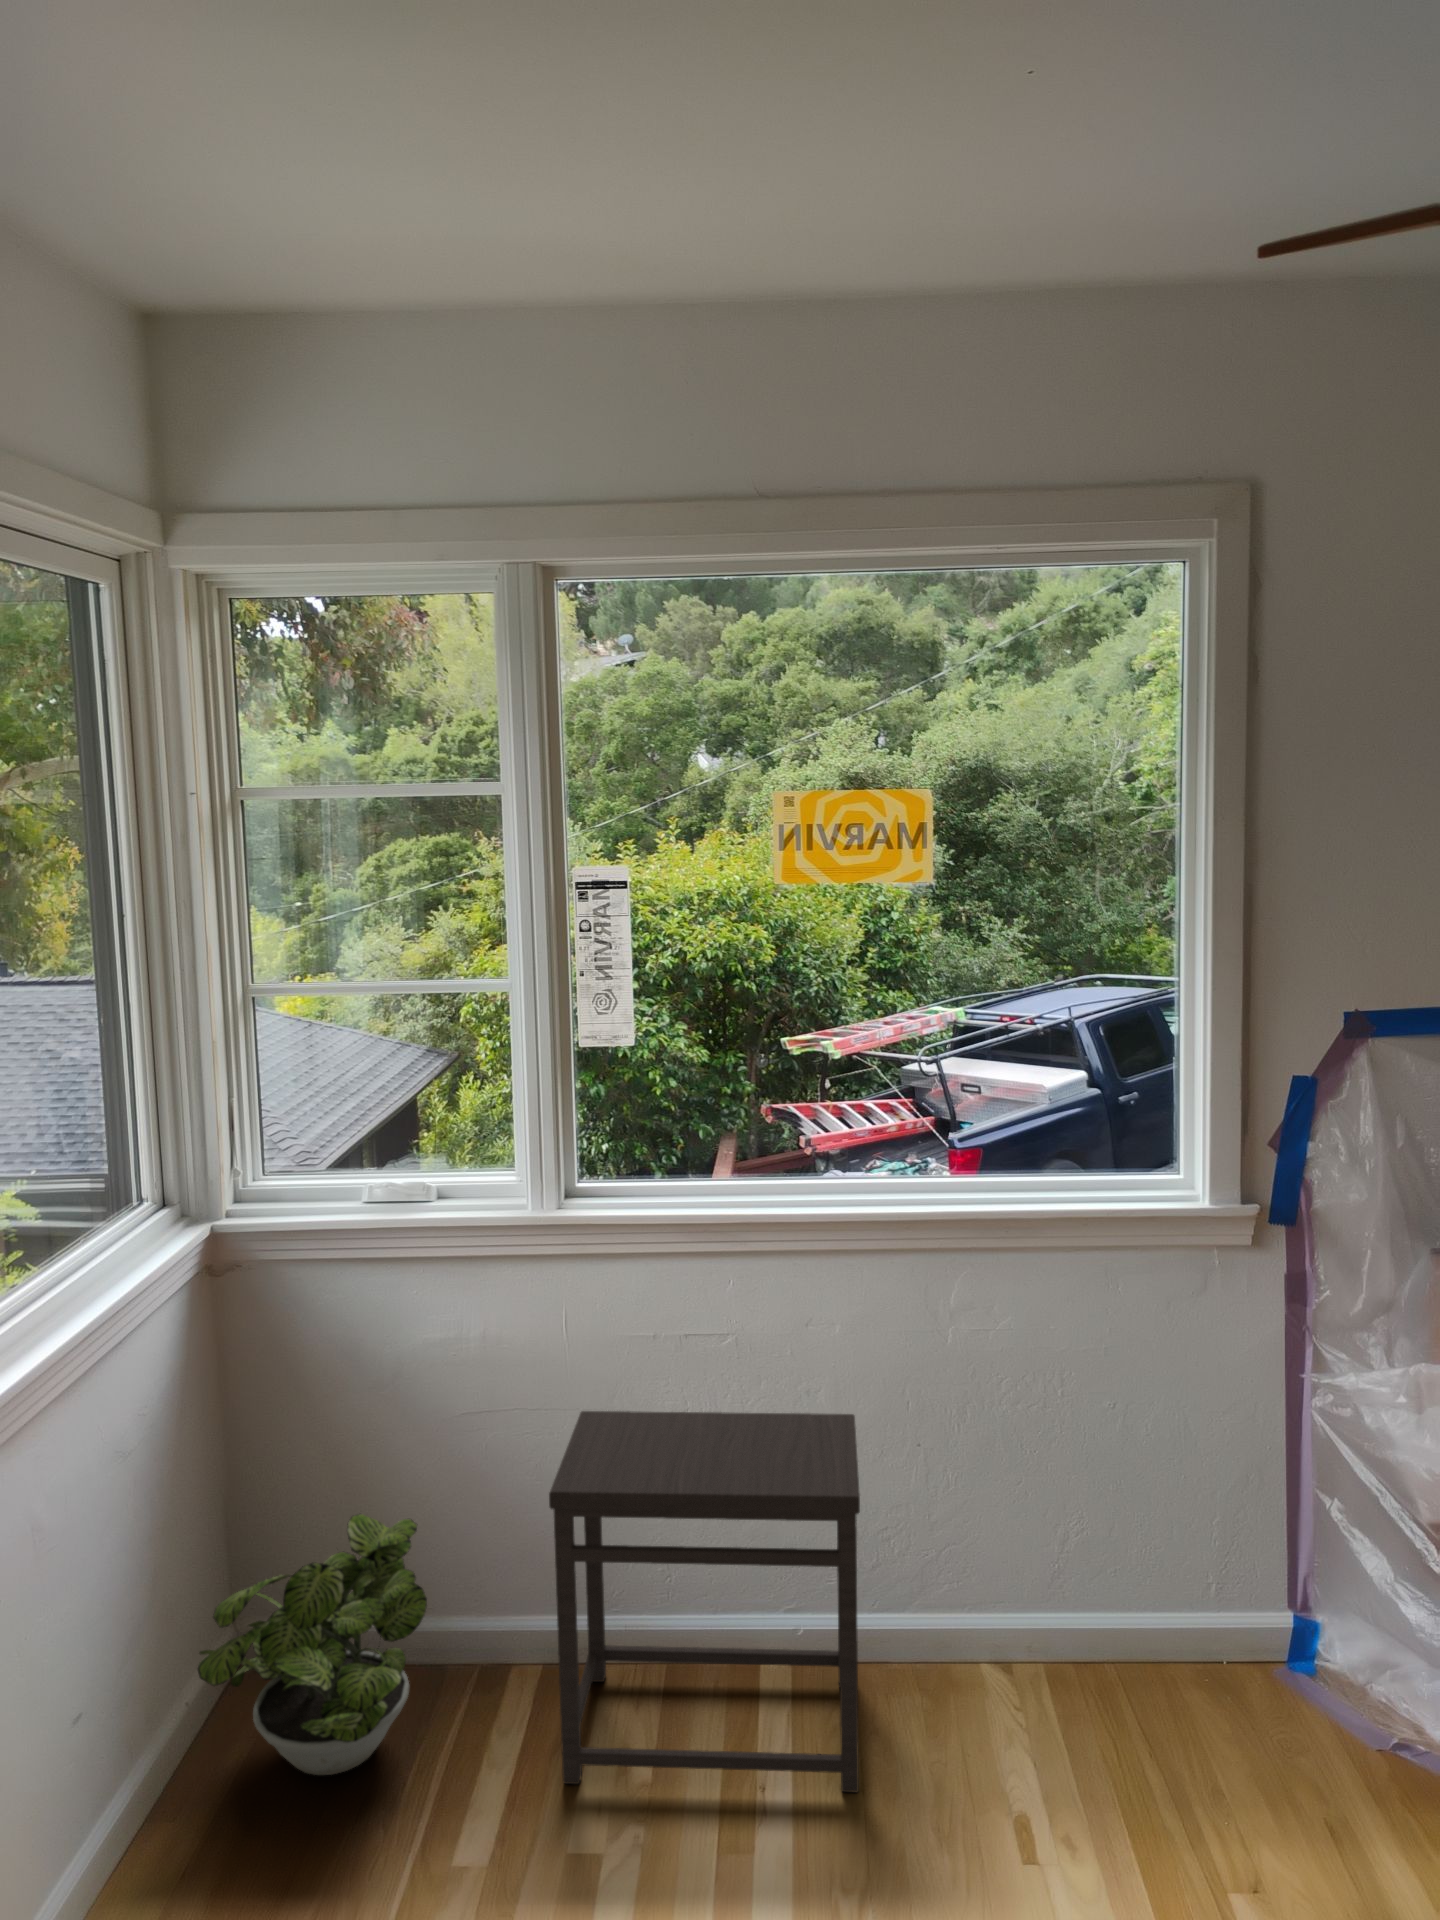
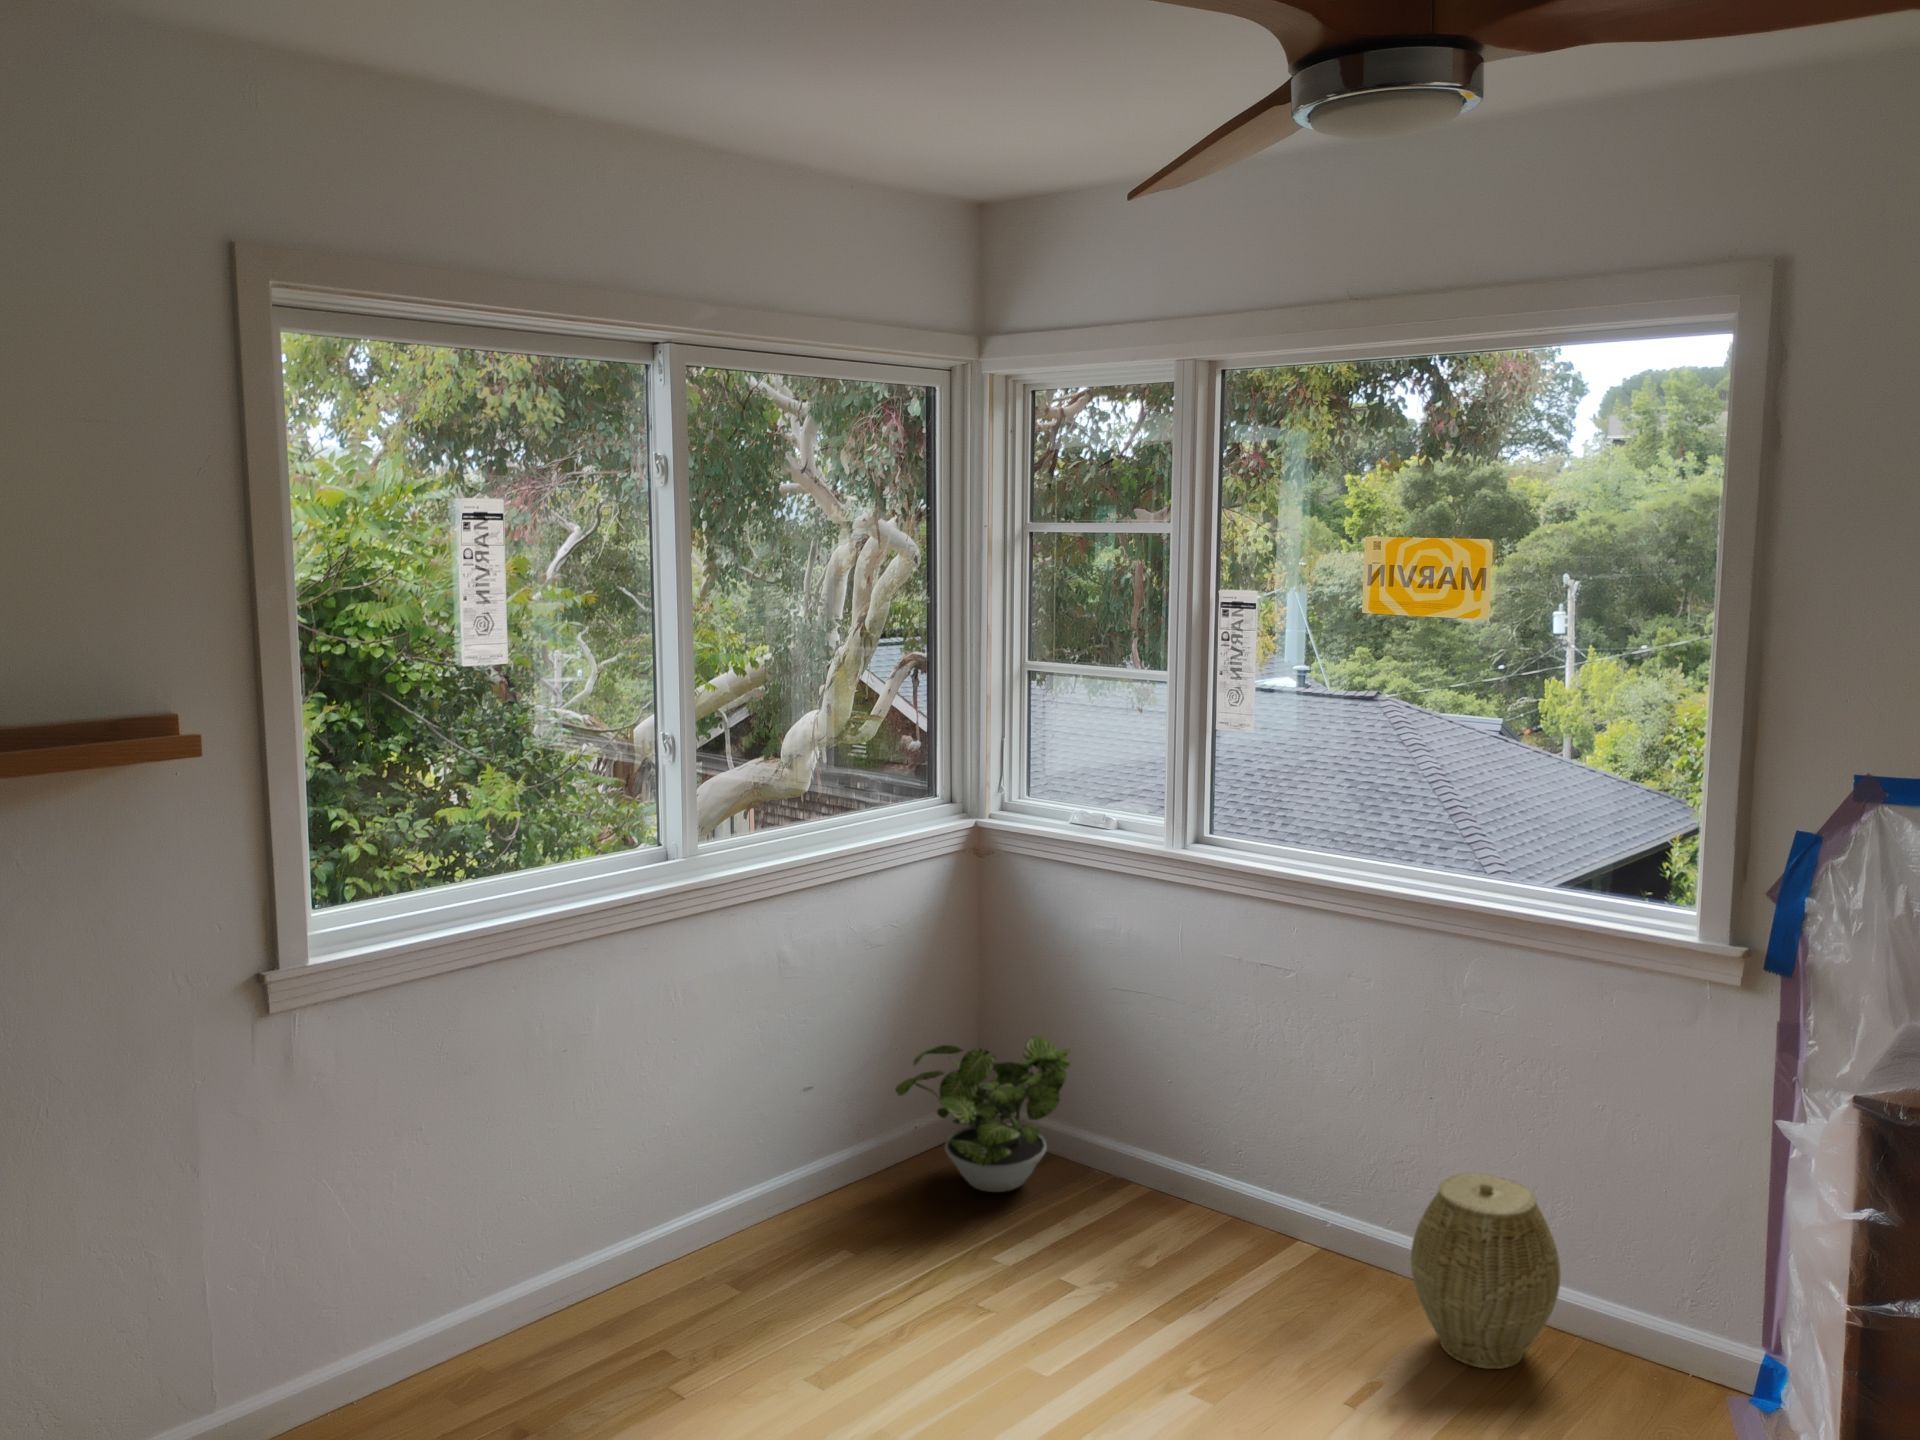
side table: present [549,1411,860,1793] -> none [1103,1002,1368,1322]
woven basket: none [968,1517,1136,1753] -> present [1411,1173,1560,1369]

